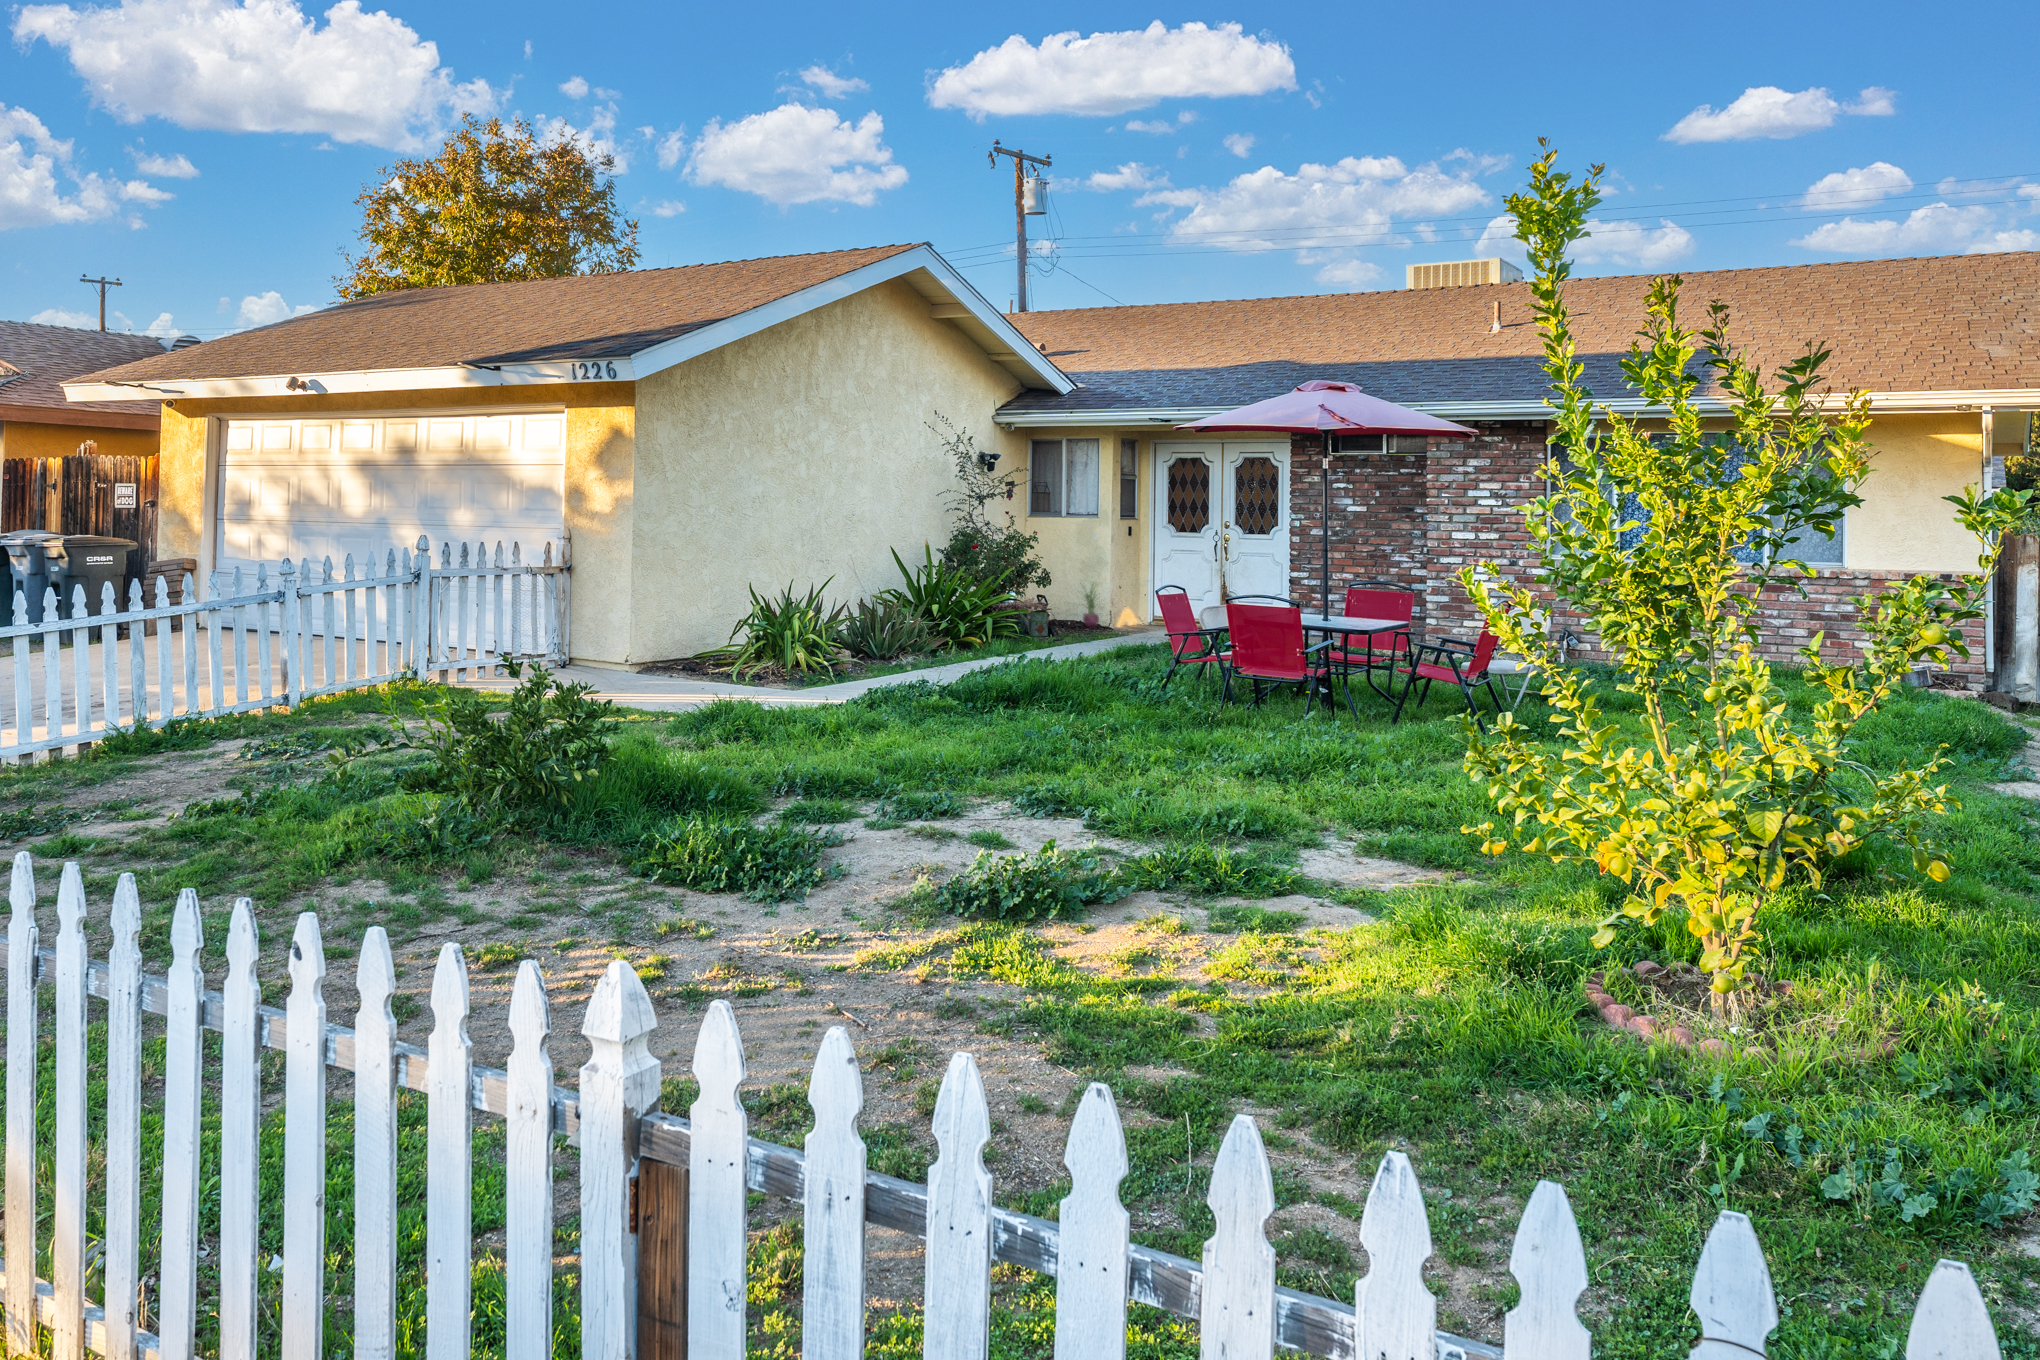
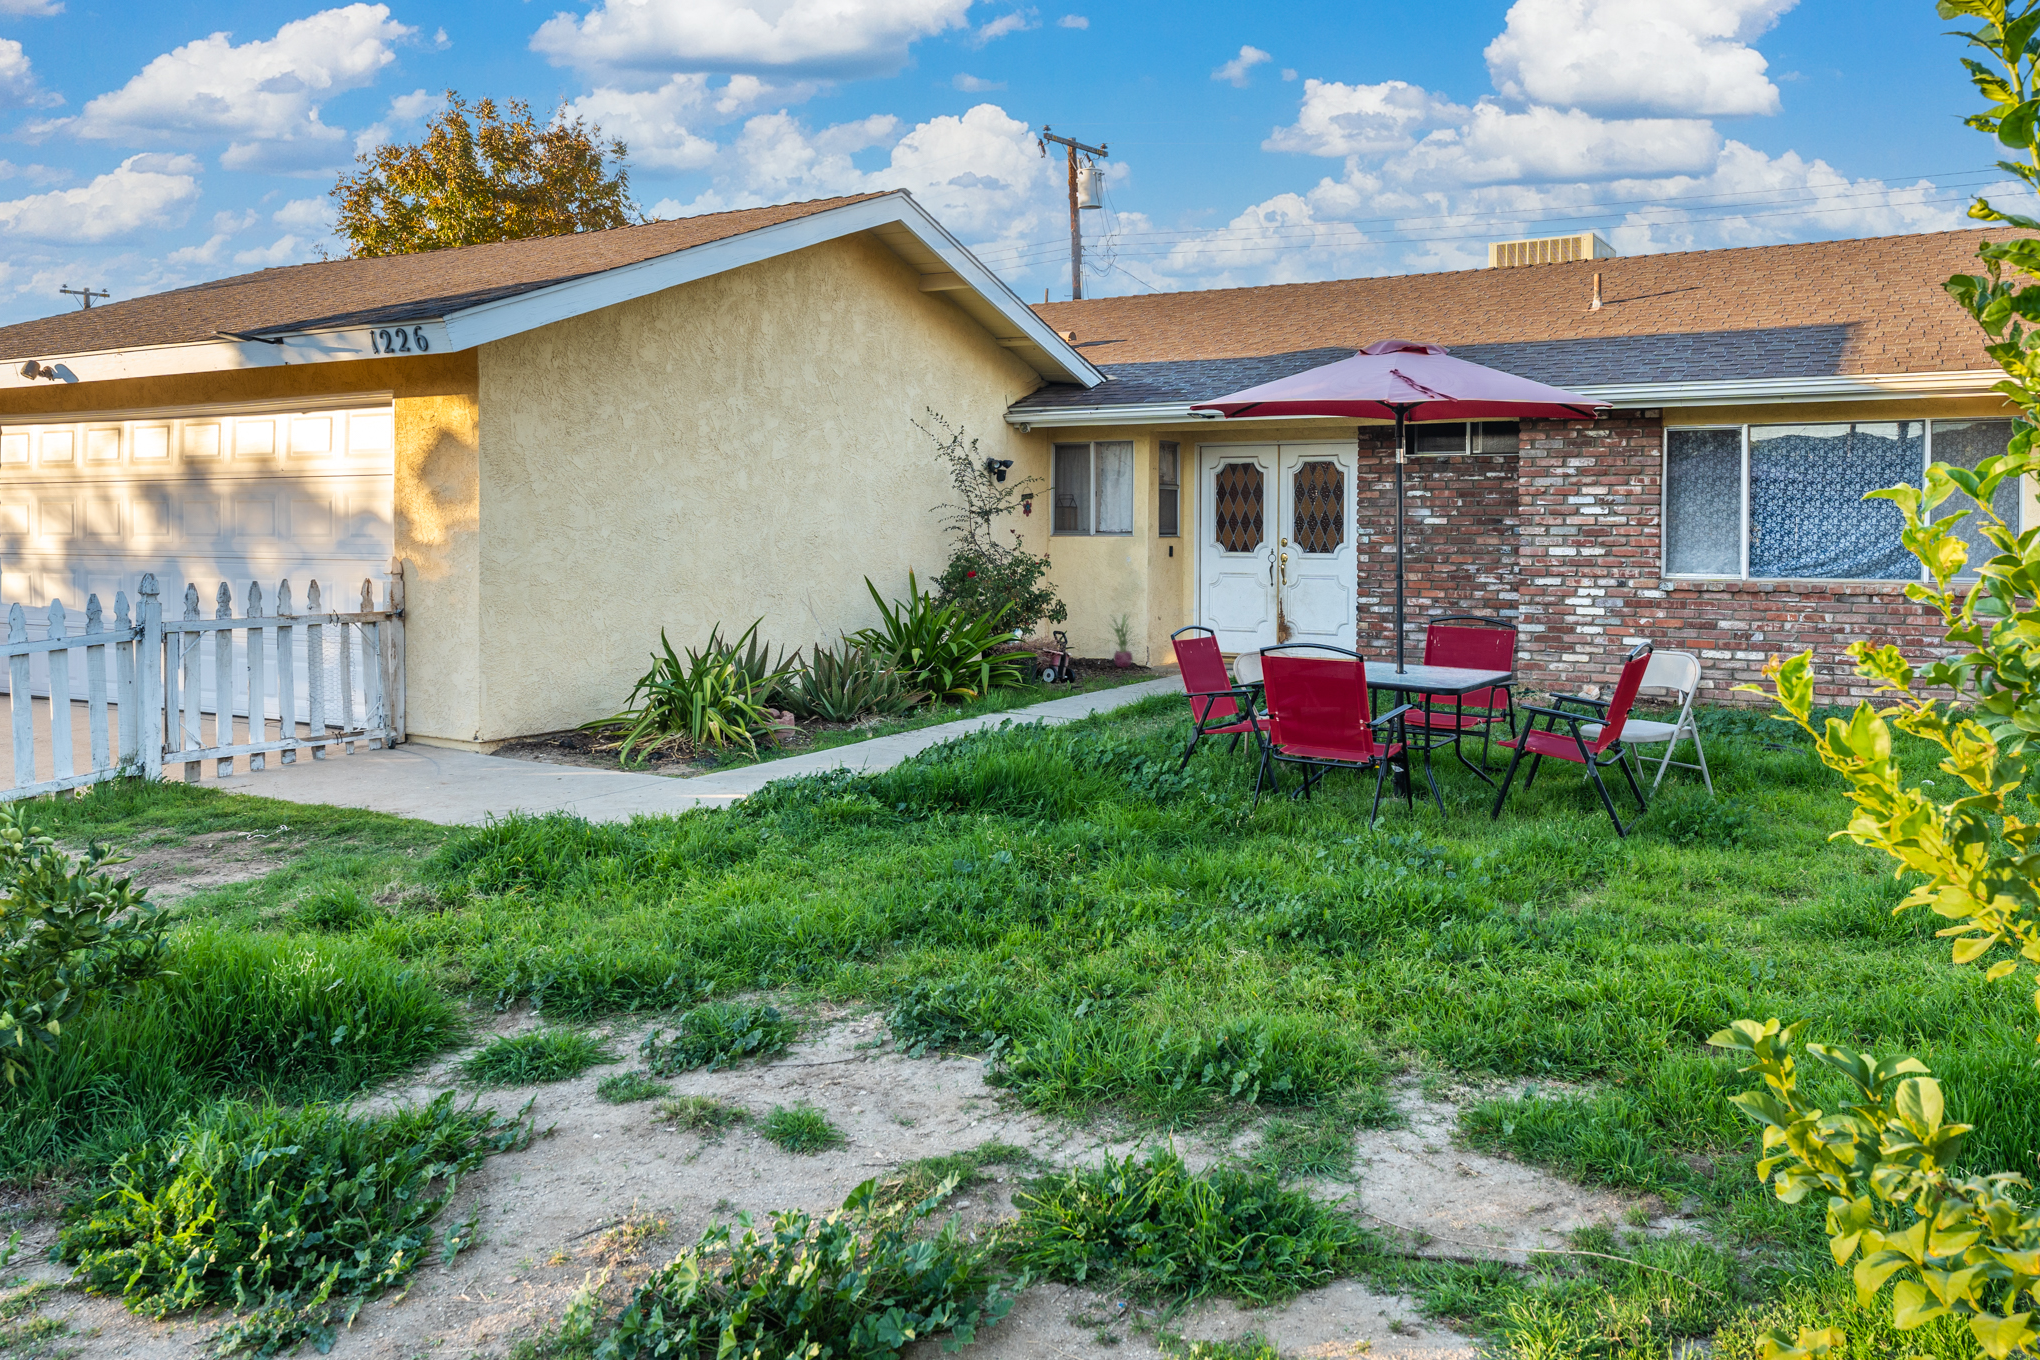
watering can: present [1014,607,1055,636] -> none [1024,646,1074,683]

